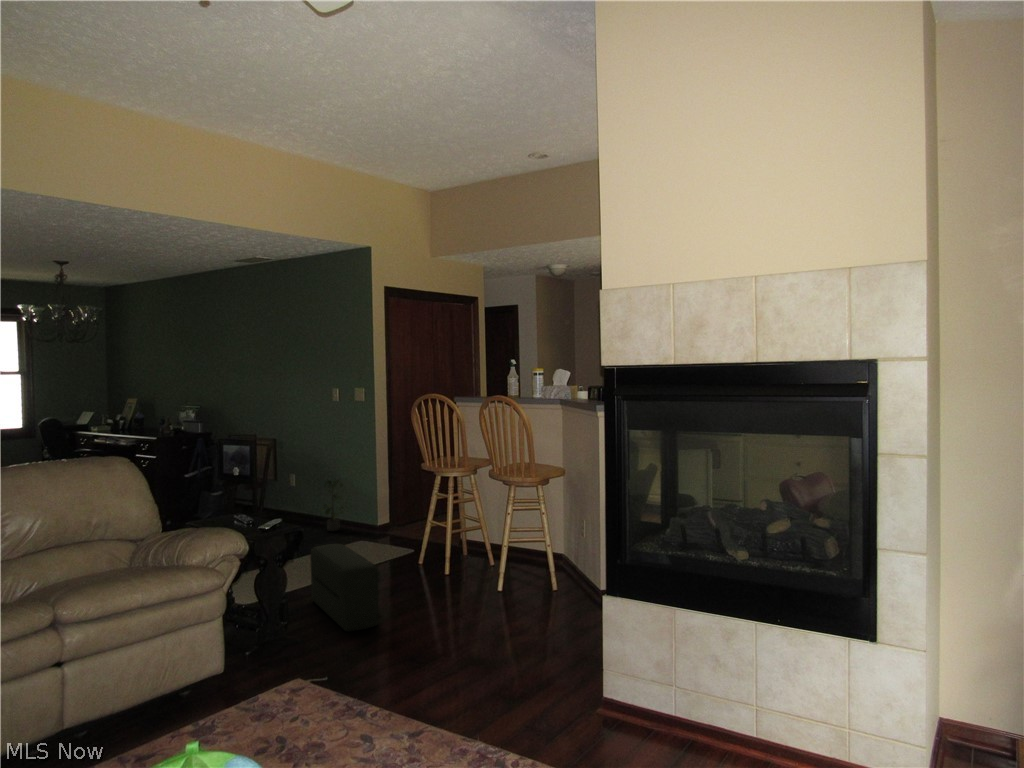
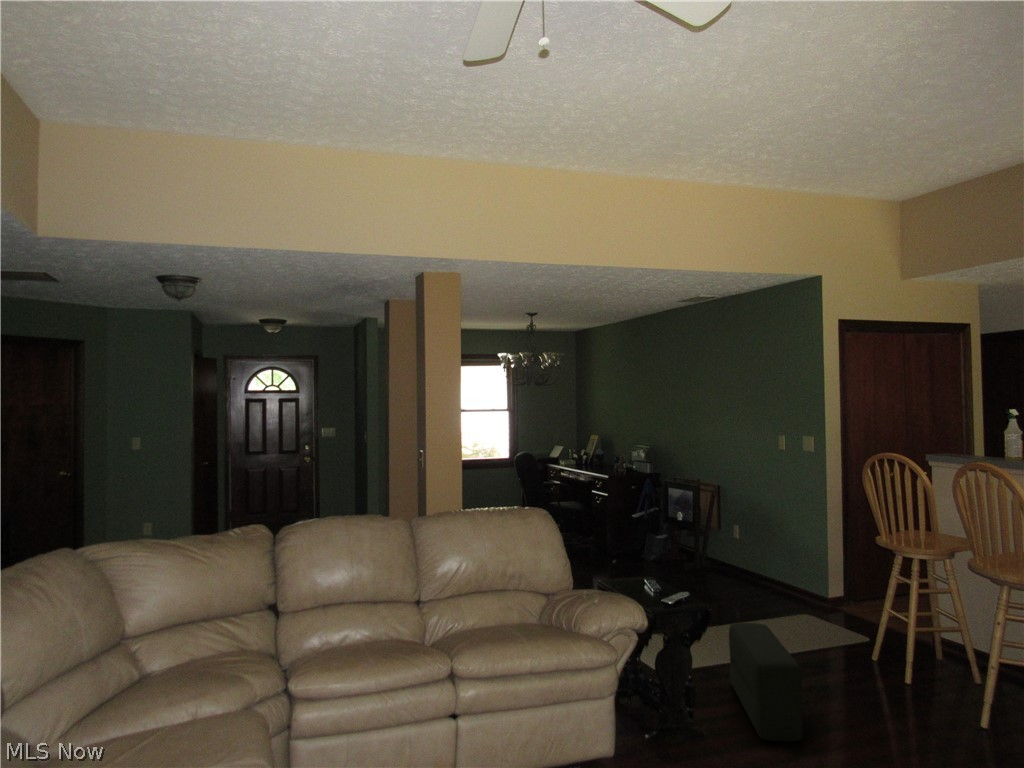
potted plant: present [320,480,343,531] -> none [759,535,789,595]

